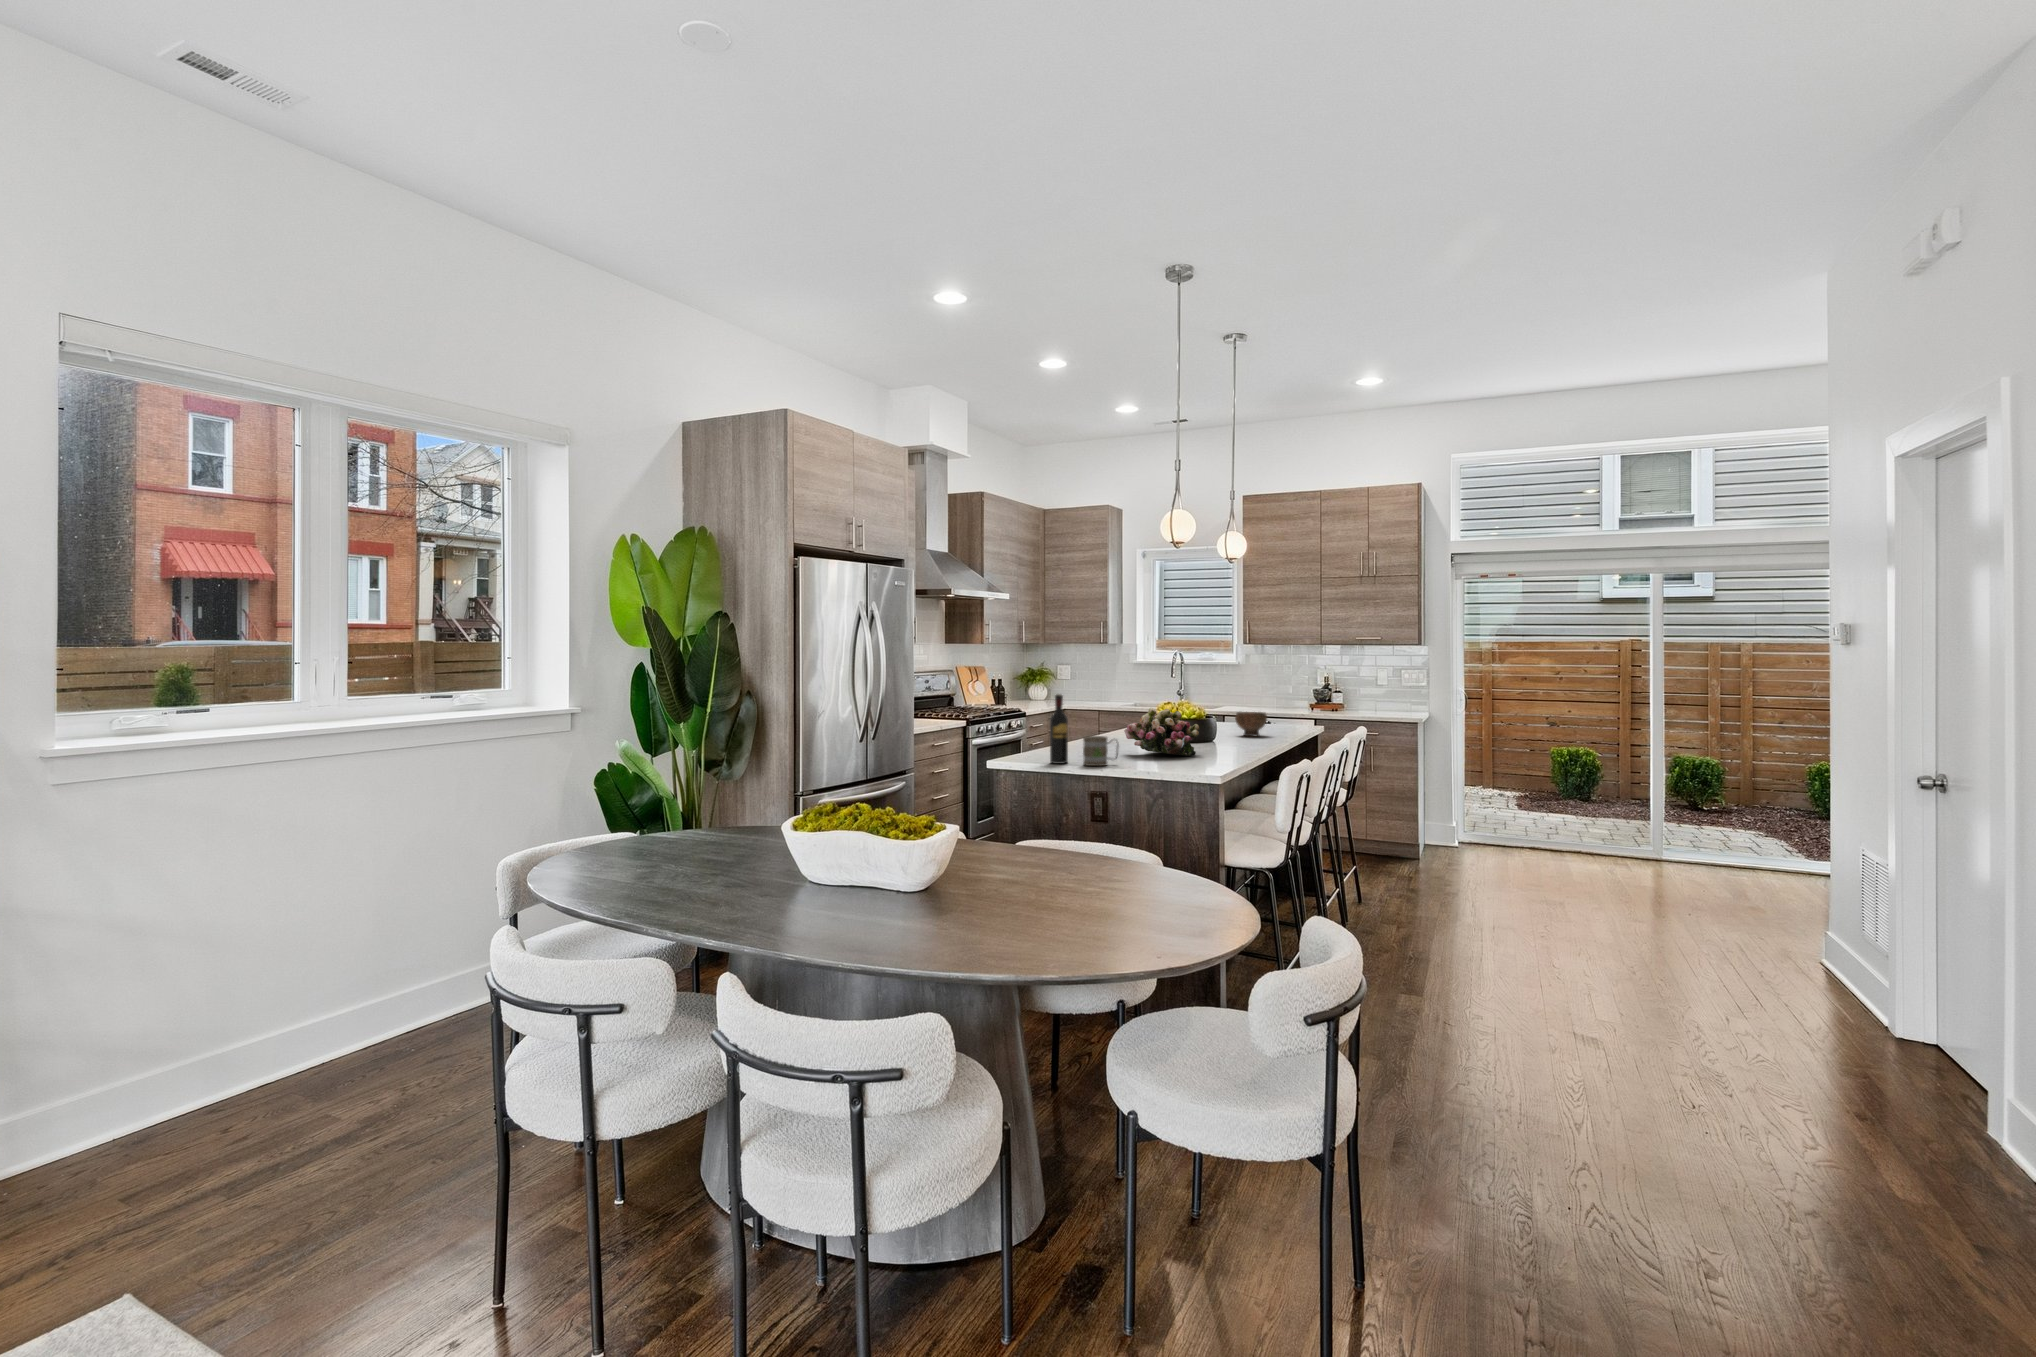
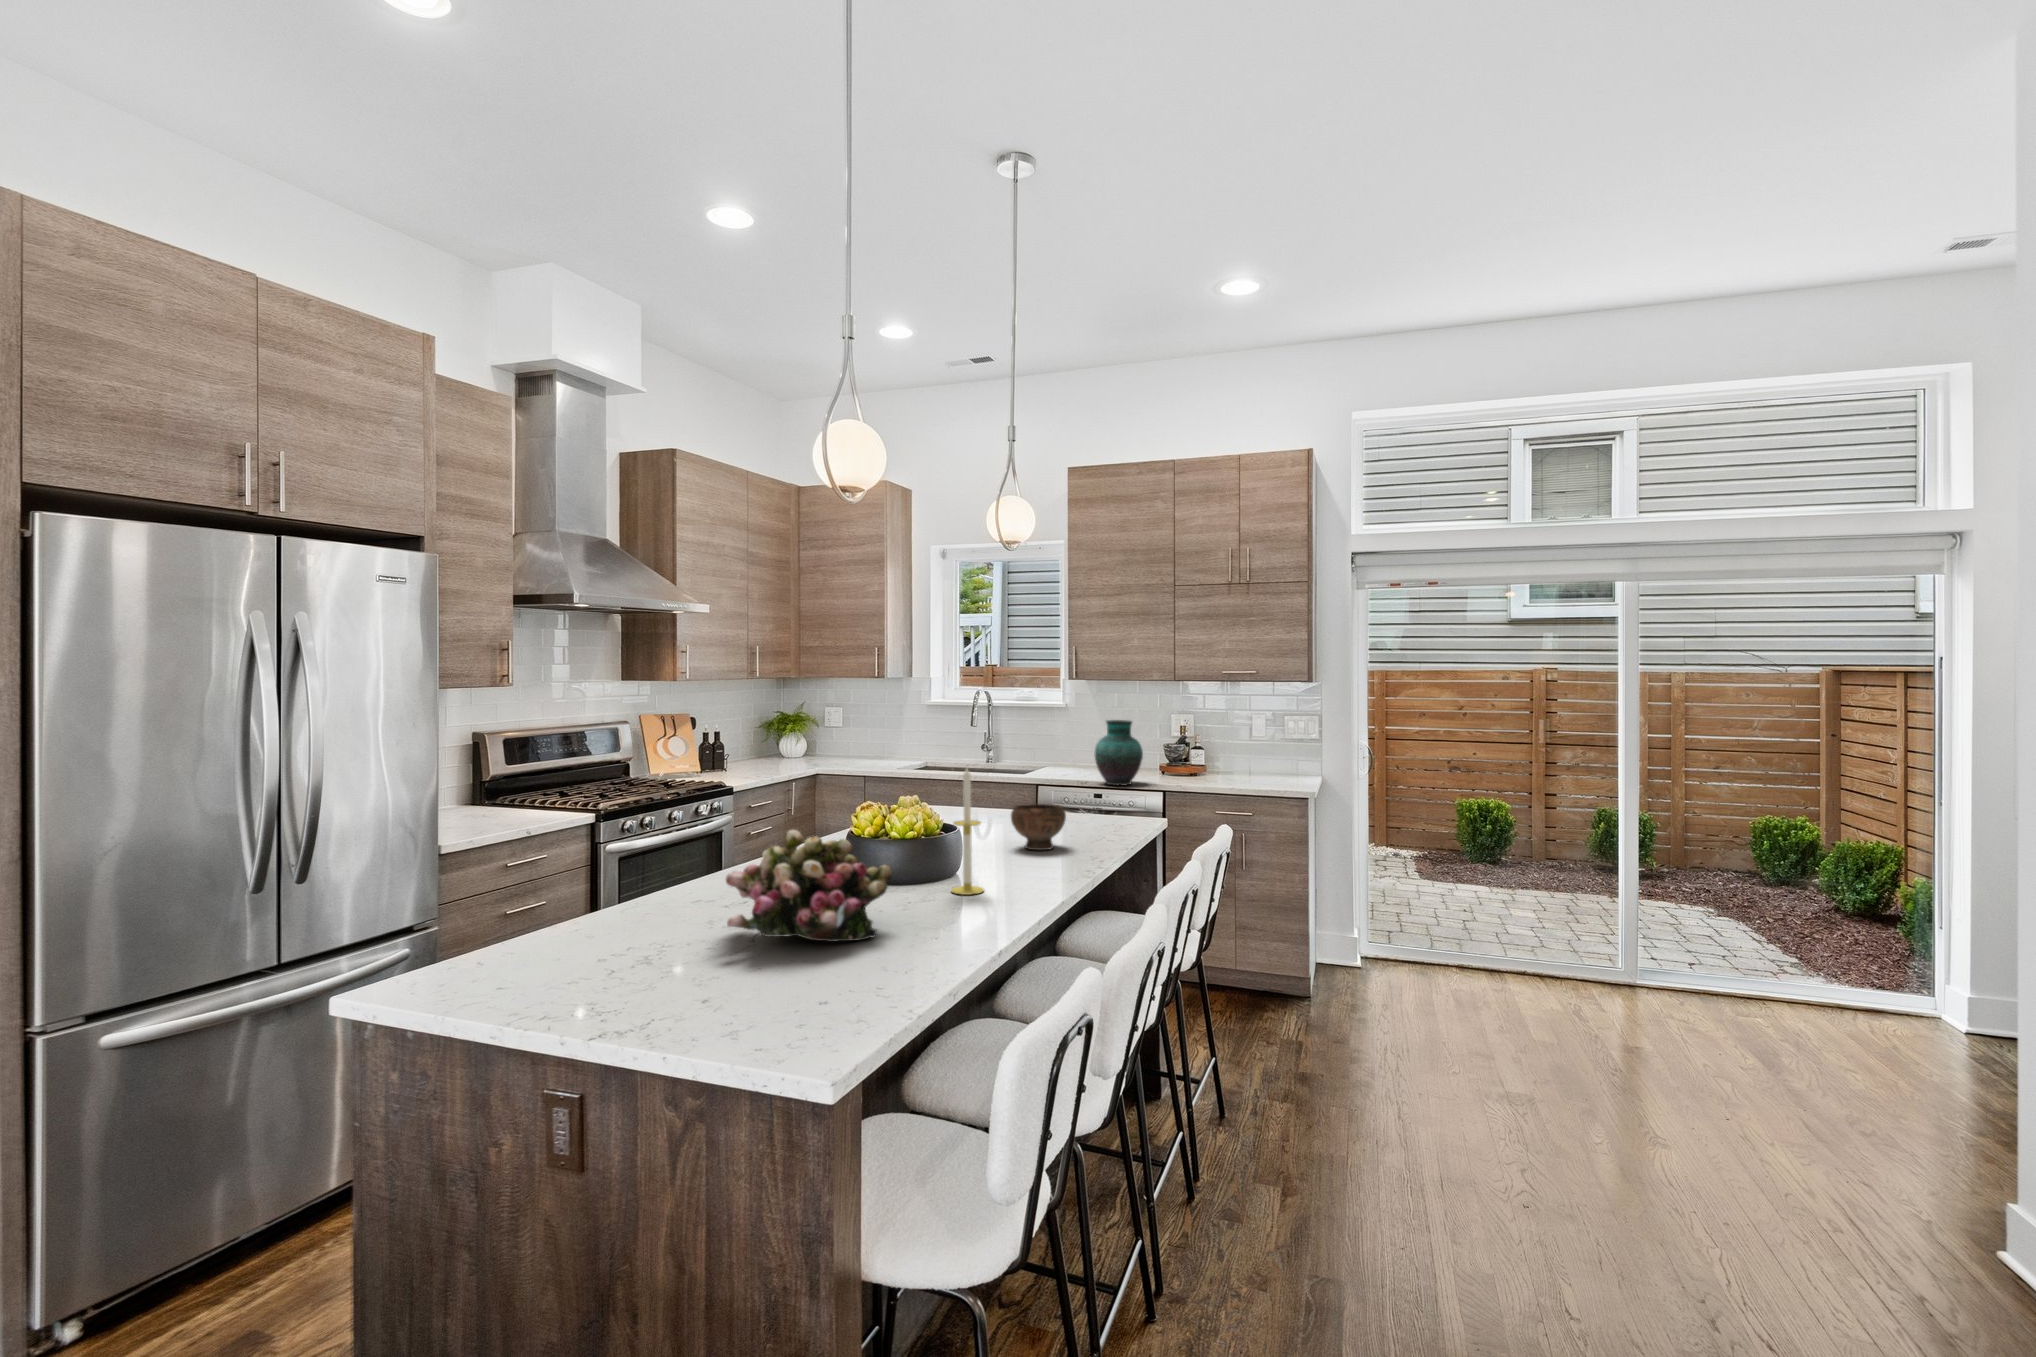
vase: none [1268,671,1302,715] -> present [1095,720,1143,786]
candle: none [1216,682,1234,747] -> present [951,768,984,895]
wine bottle: present [1050,694,1068,764] -> none [494,821,543,994]
mug: present [1083,736,1119,766] -> none [557,923,652,1010]

